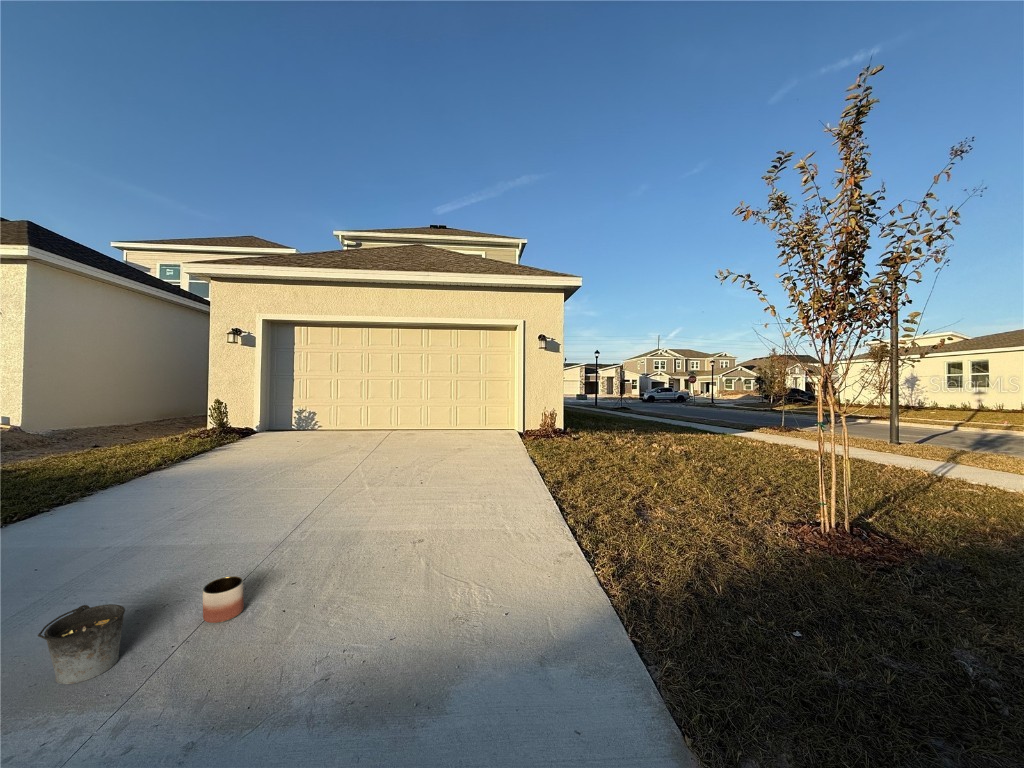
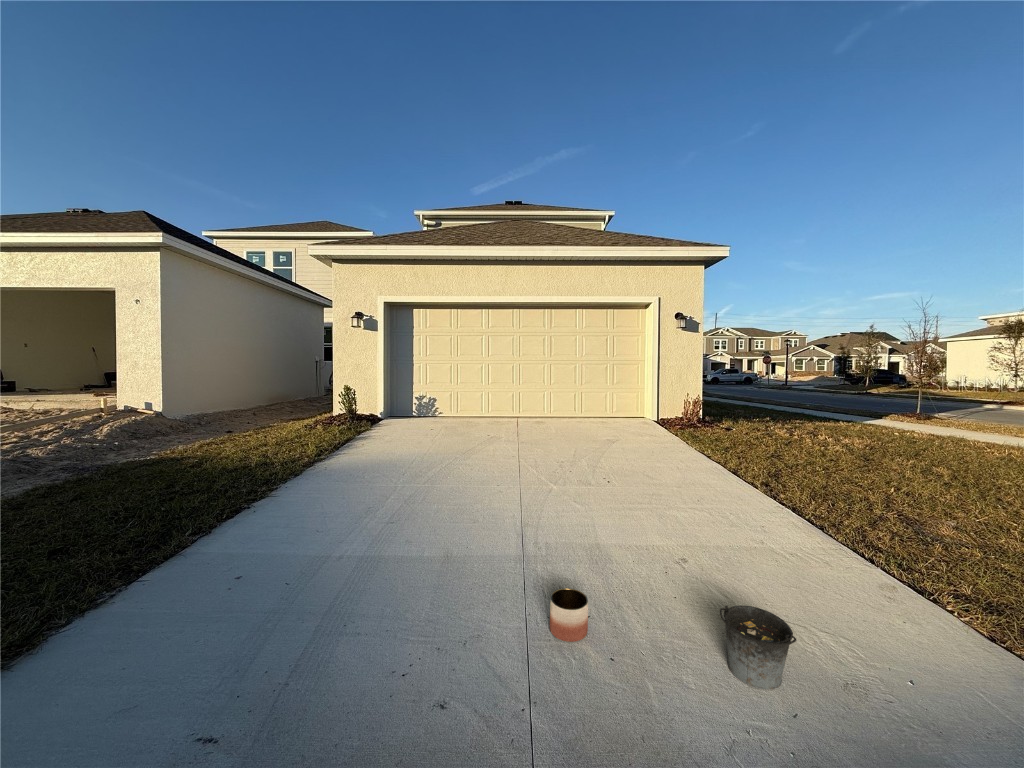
bucket: present [38,604,125,684] -> present [720,605,797,690]

